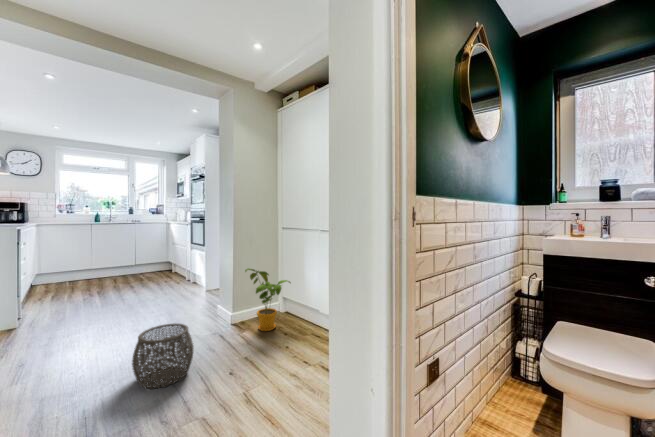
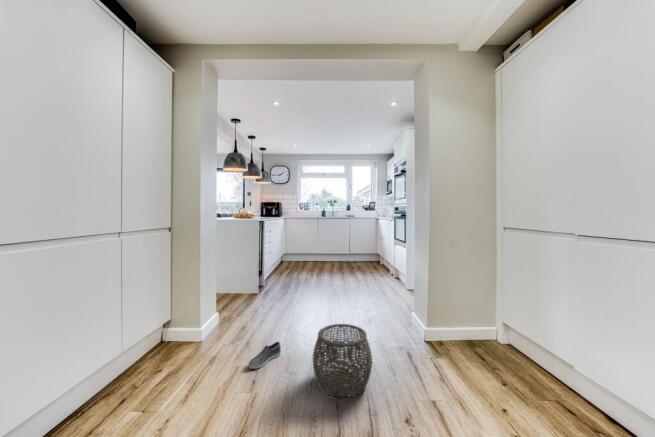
house plant: present [245,268,291,331] -> none [443,274,515,367]
shoe: none [35,367,78,405] -> present [249,342,281,369]

